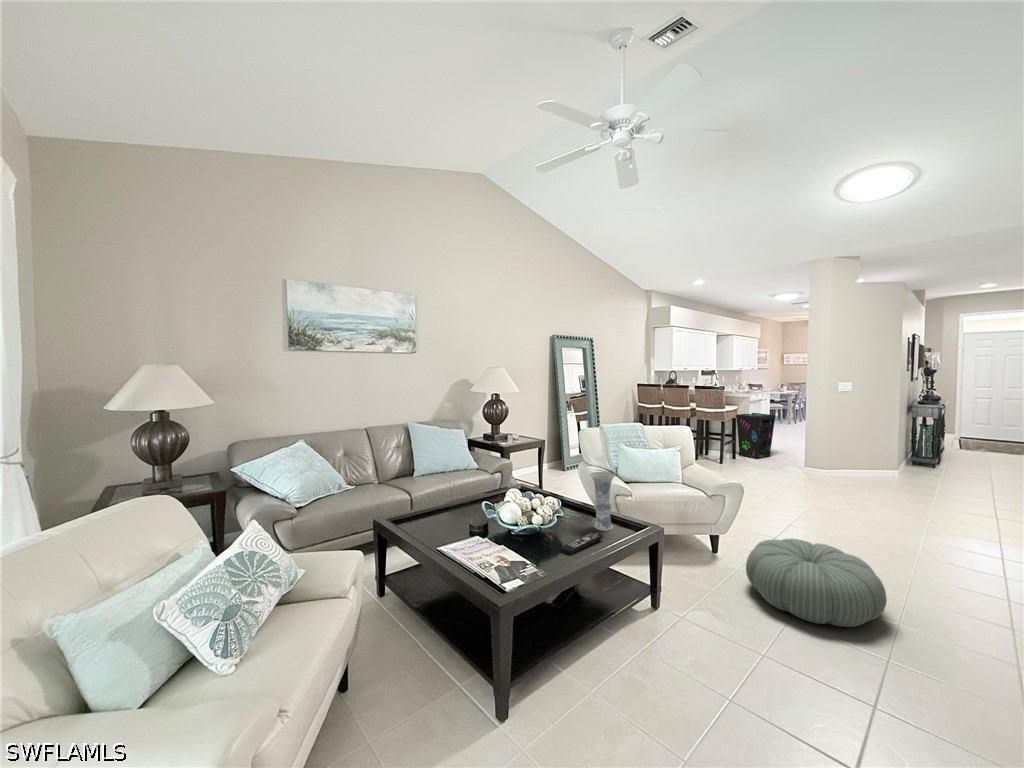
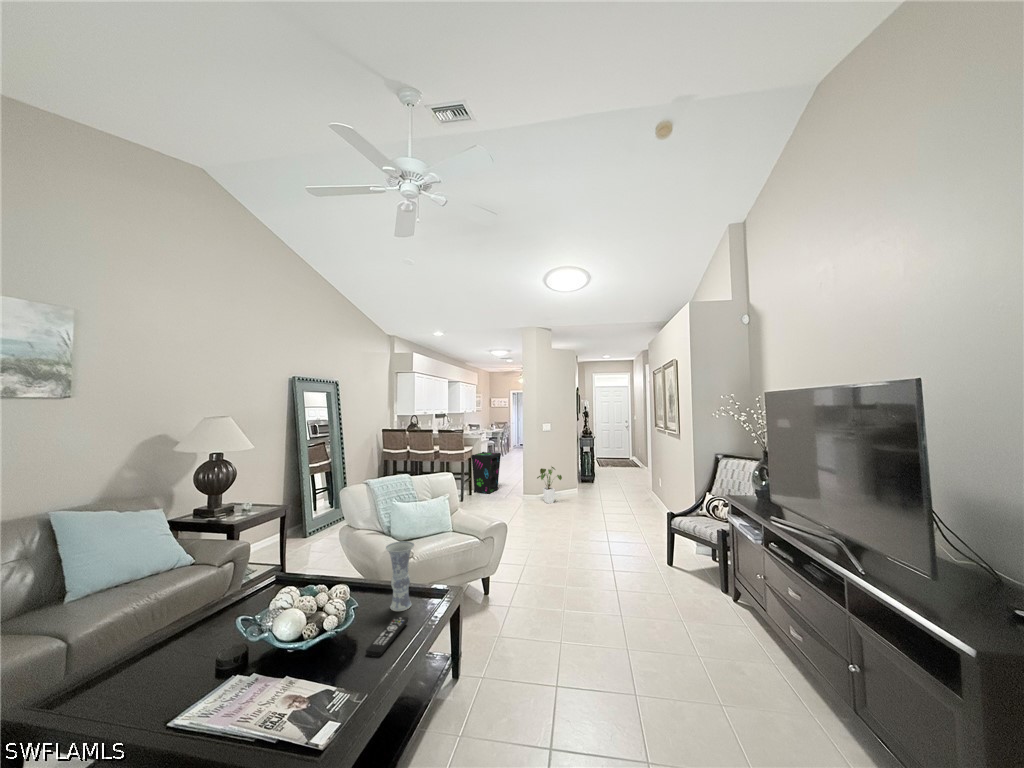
house plant: none [822,434,860,480] -> present [537,467,562,503]
pouf: present [746,539,887,627] -> none [520,566,616,640]

